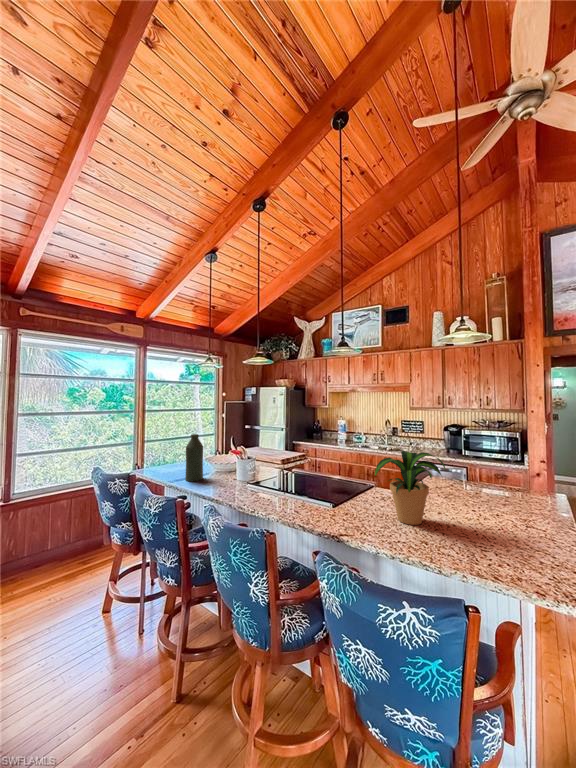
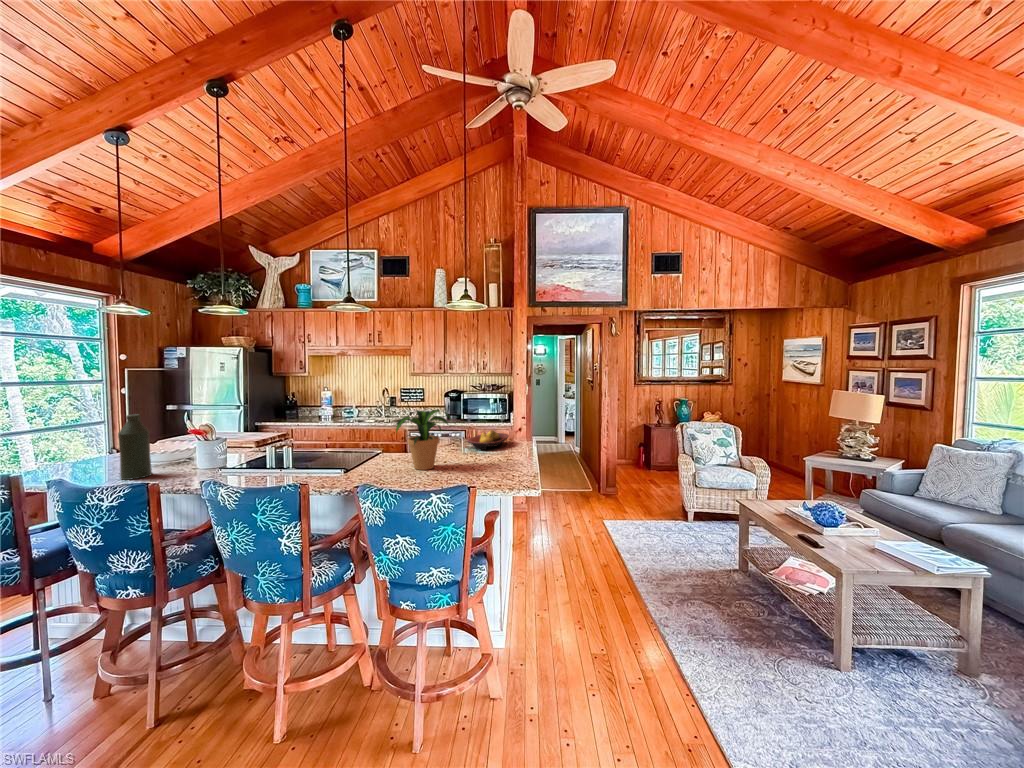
fruit bowl: none [467,479,529,506] -> present [467,430,509,450]

